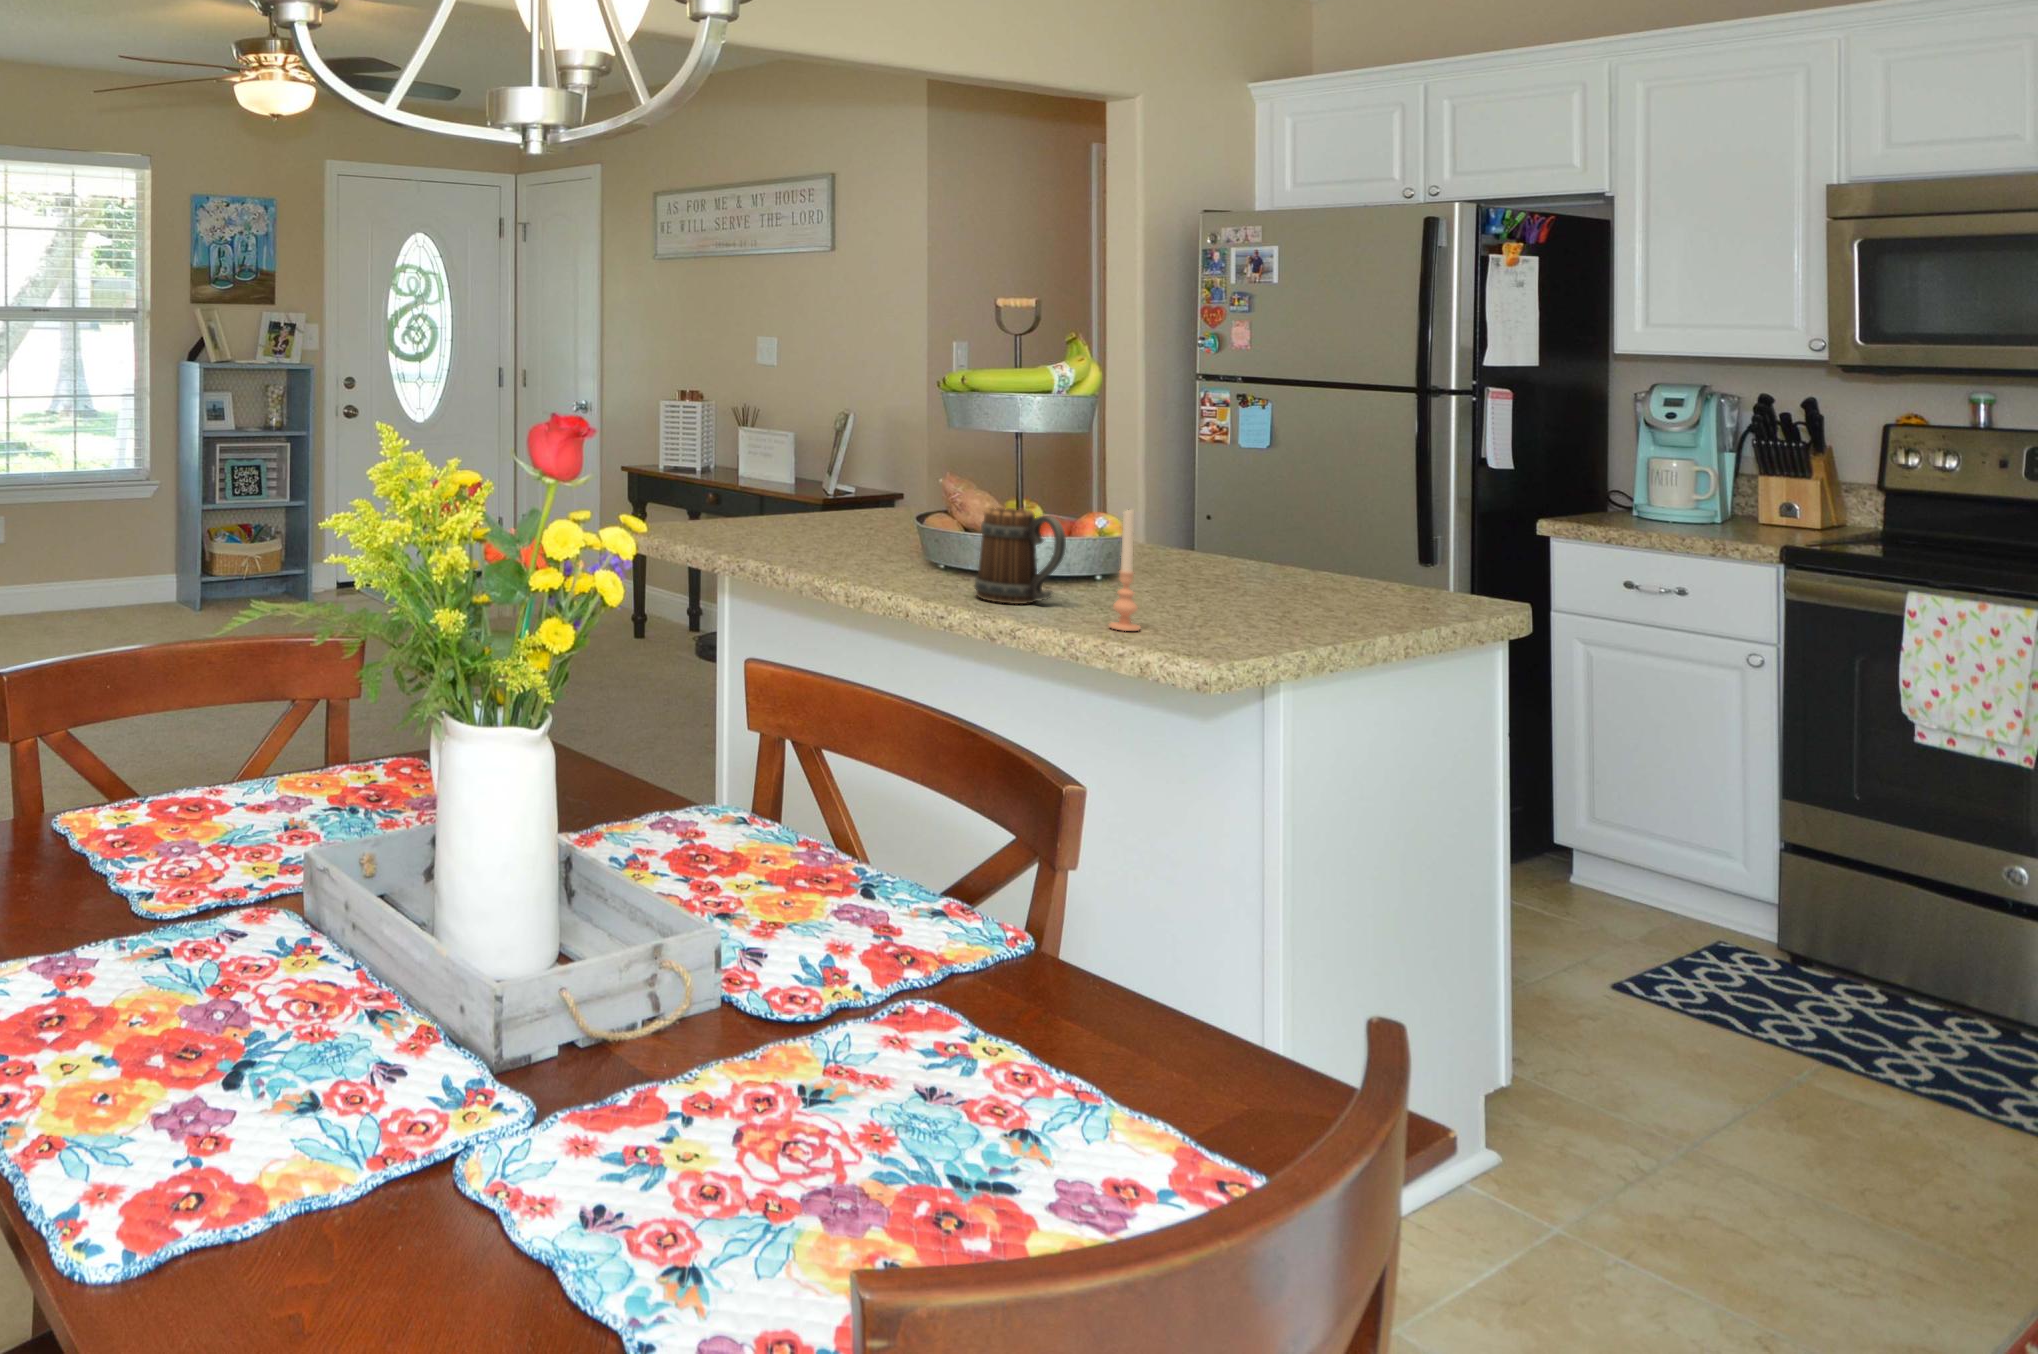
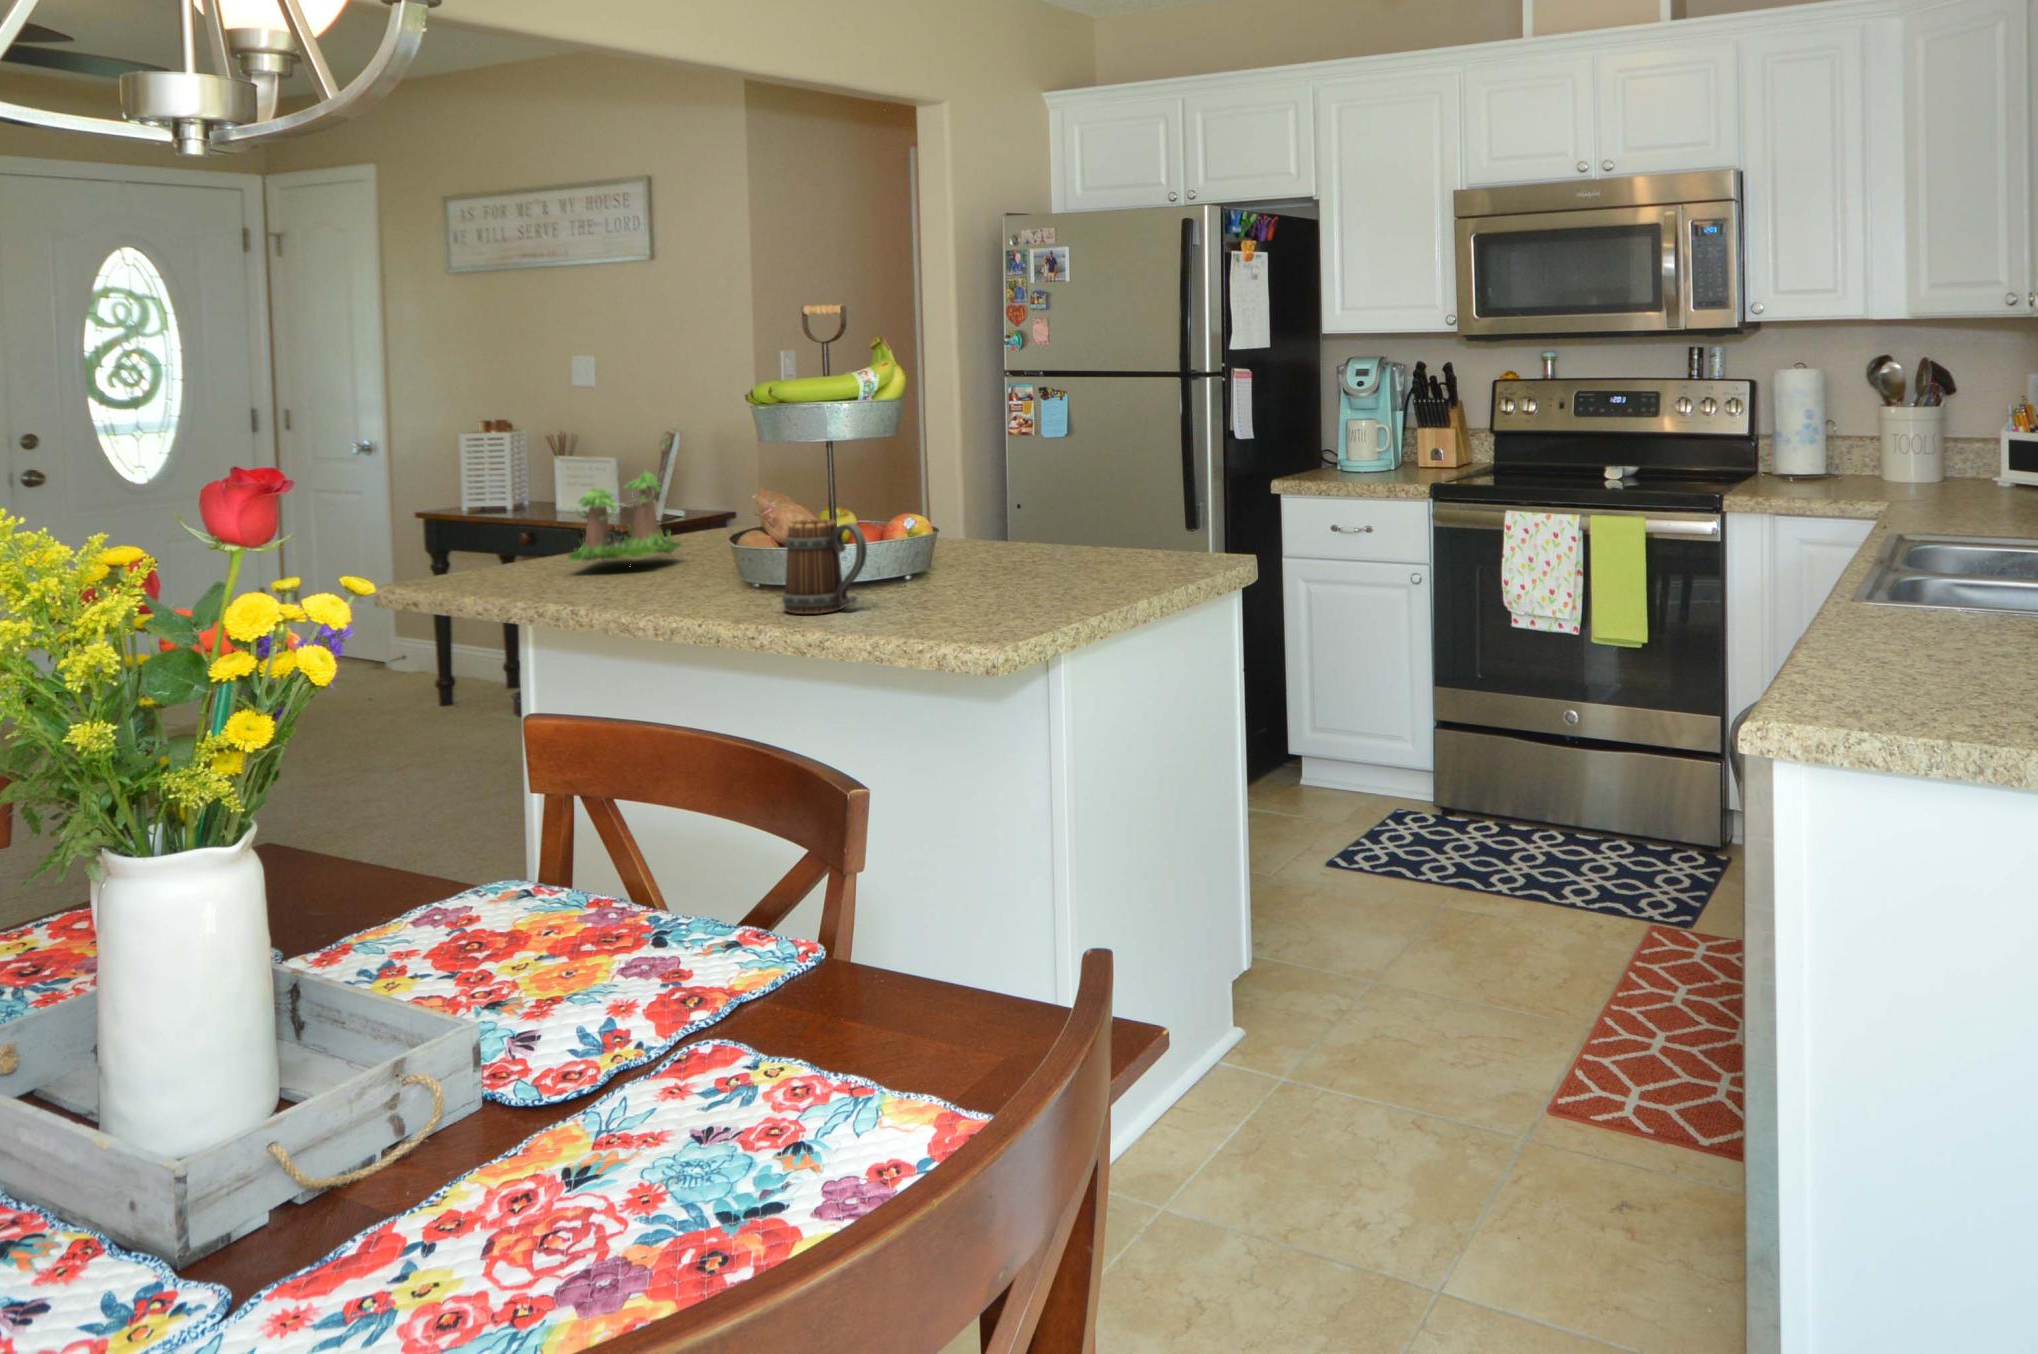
plant: none [764,405,874,536] -> present [568,471,681,562]
candle: present [1109,510,1140,631] -> none [908,509,937,626]

